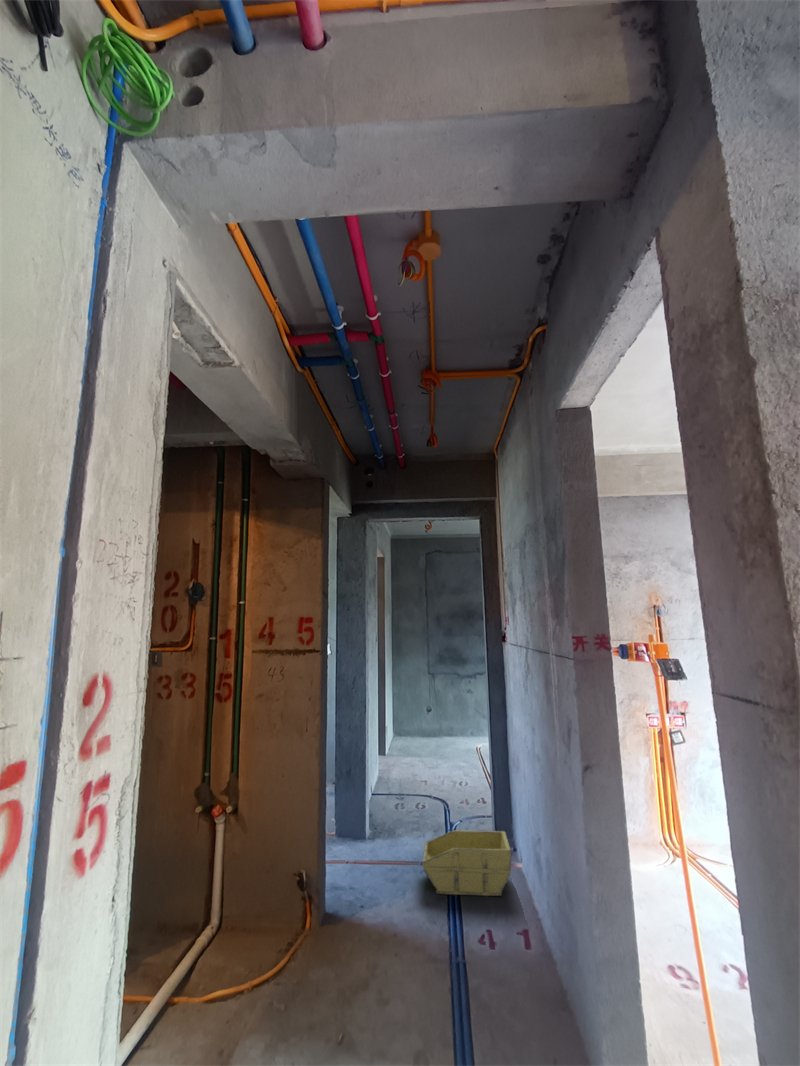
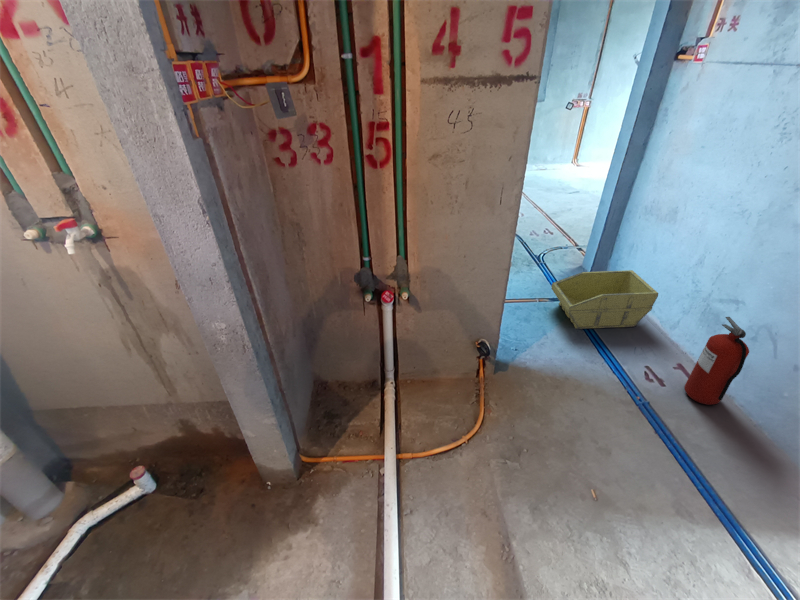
fire extinguisher: none [497,851,532,966] -> present [684,317,749,405]

